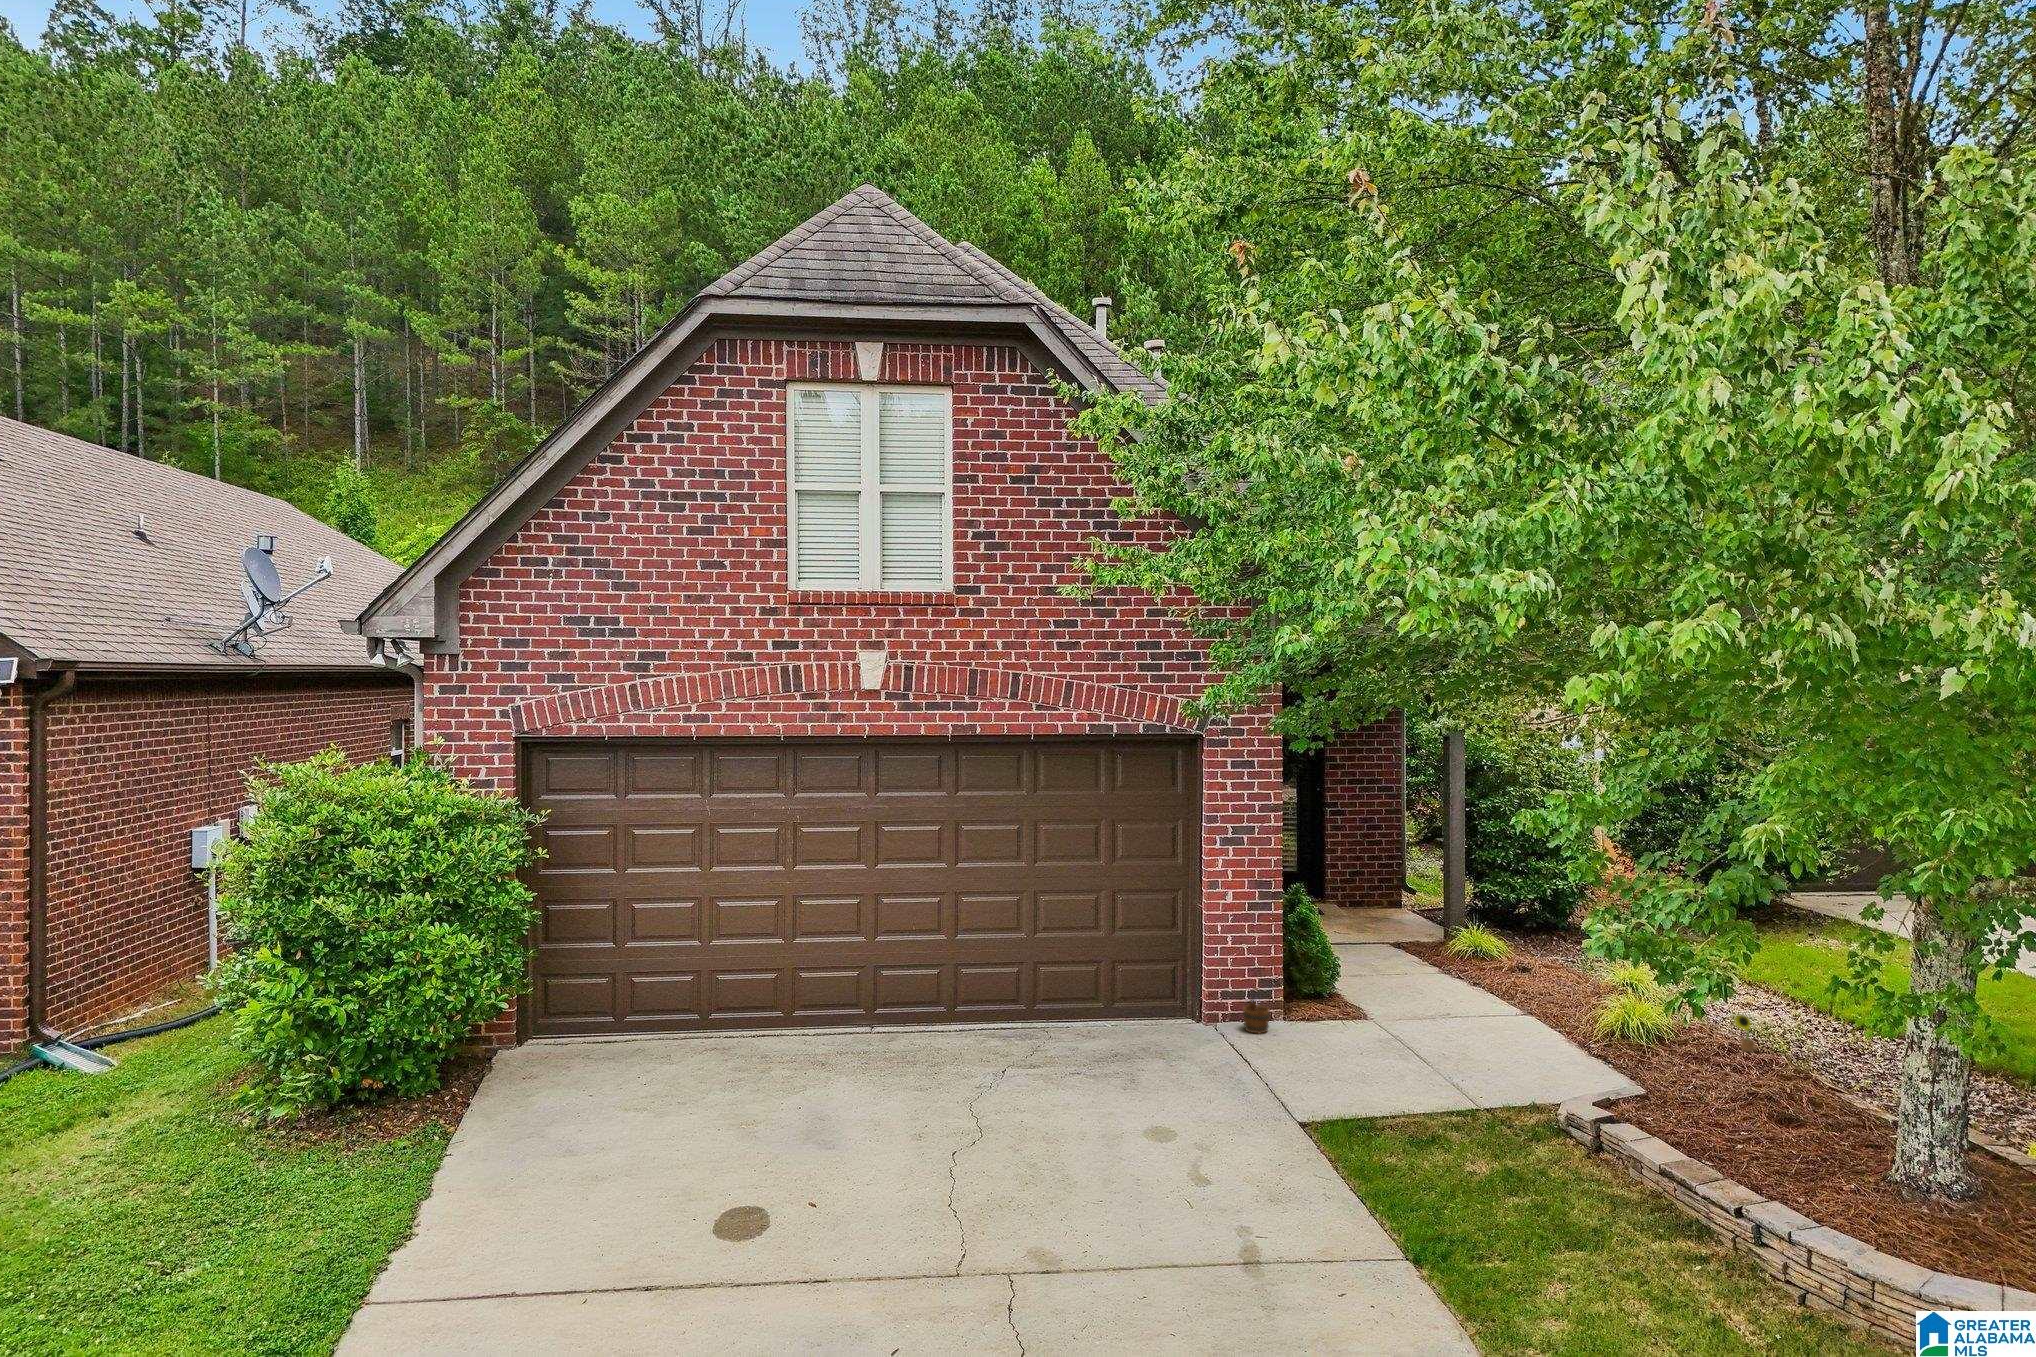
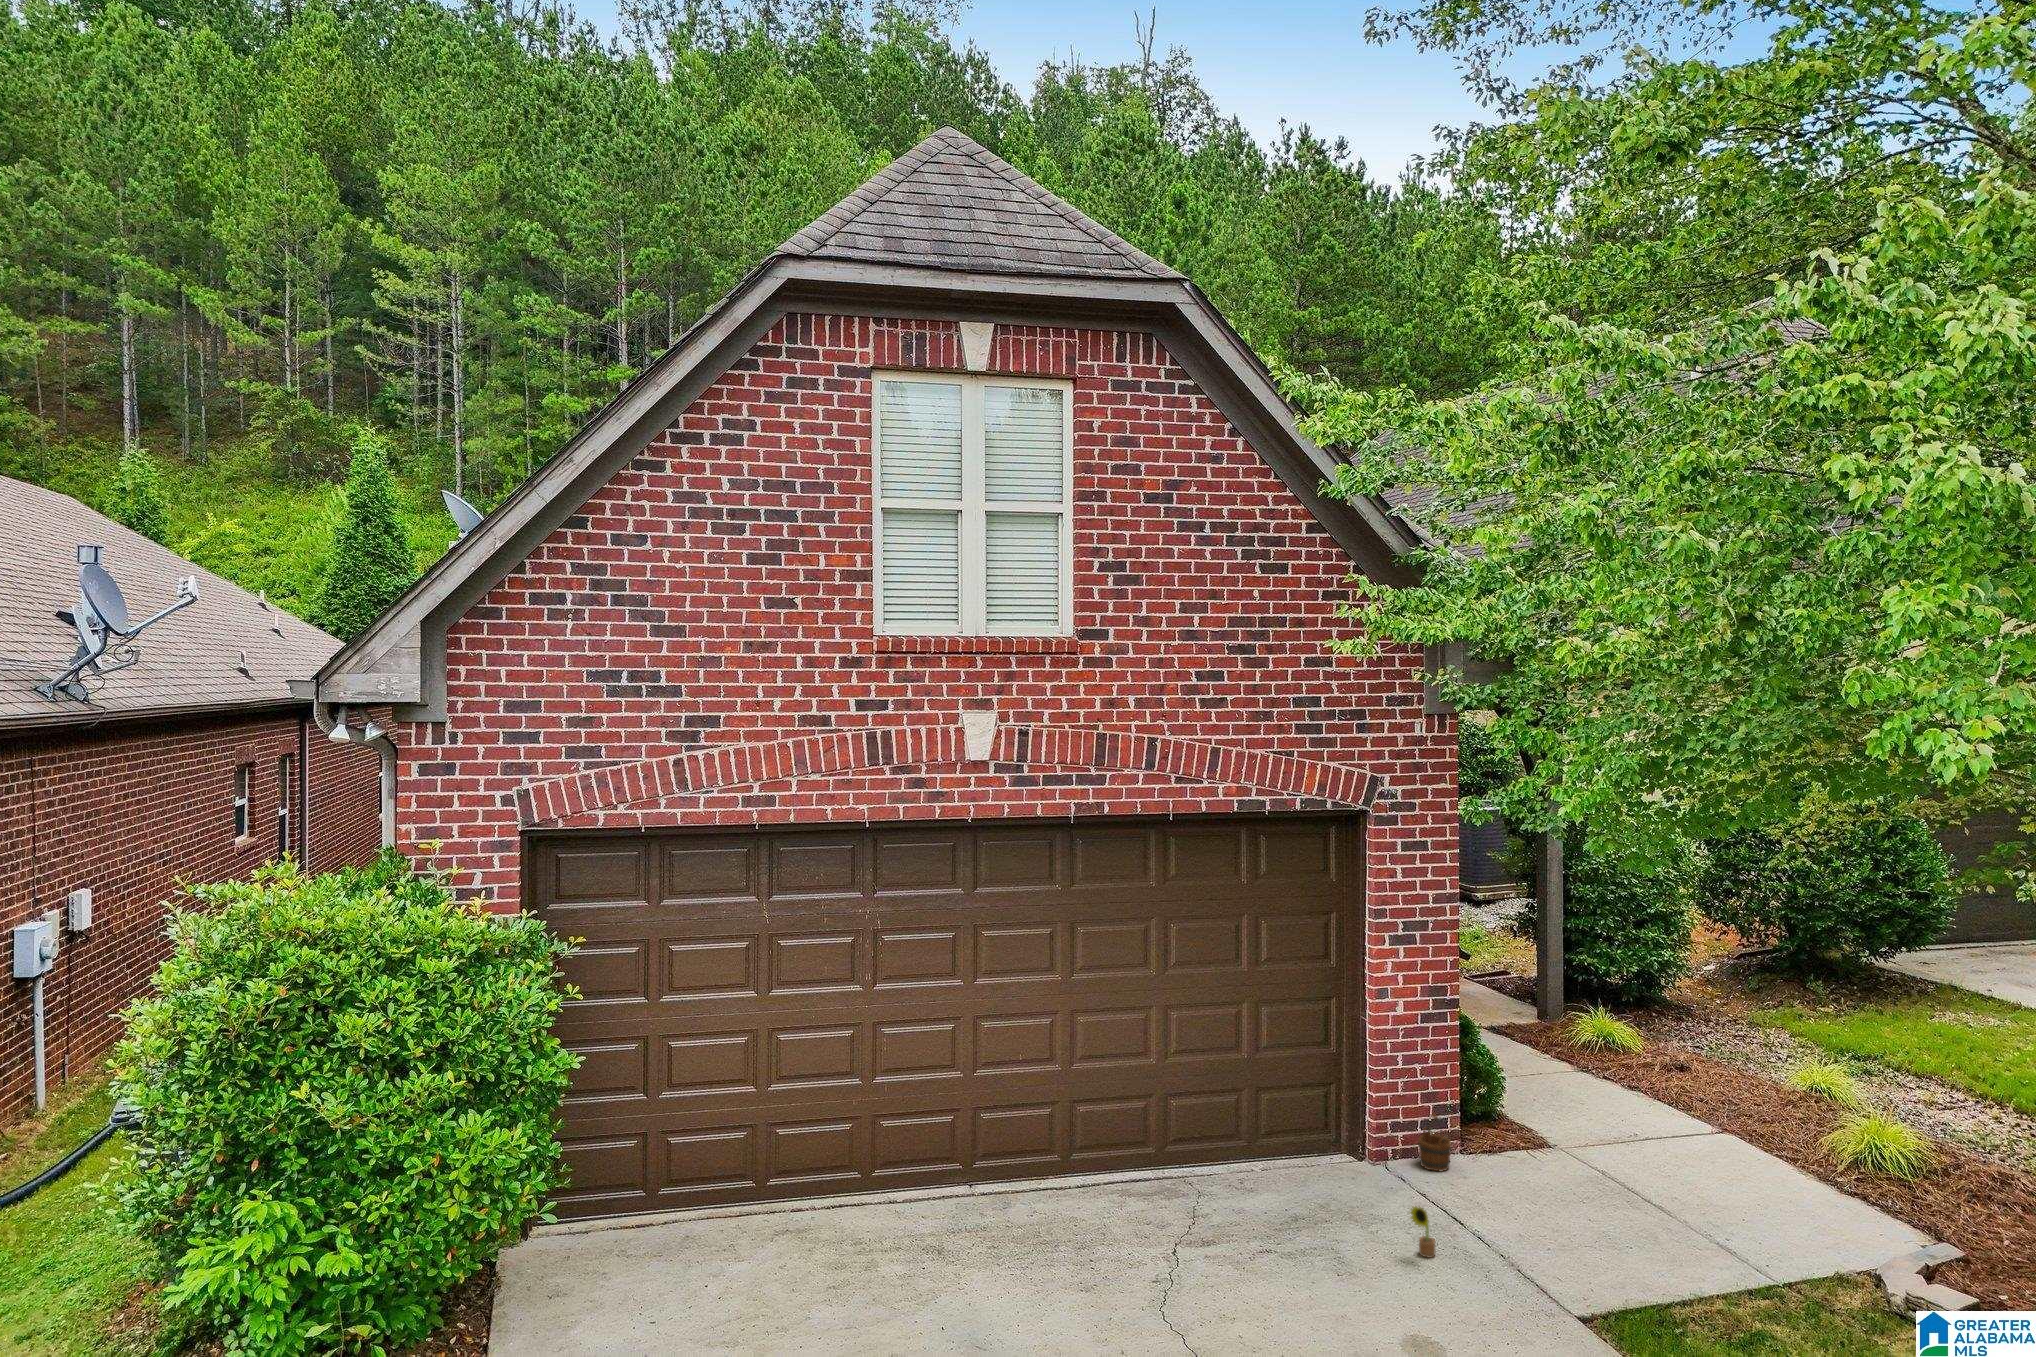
decorative plant: present [1734,1014,1755,1052] -> present [1410,1206,1435,1258]

